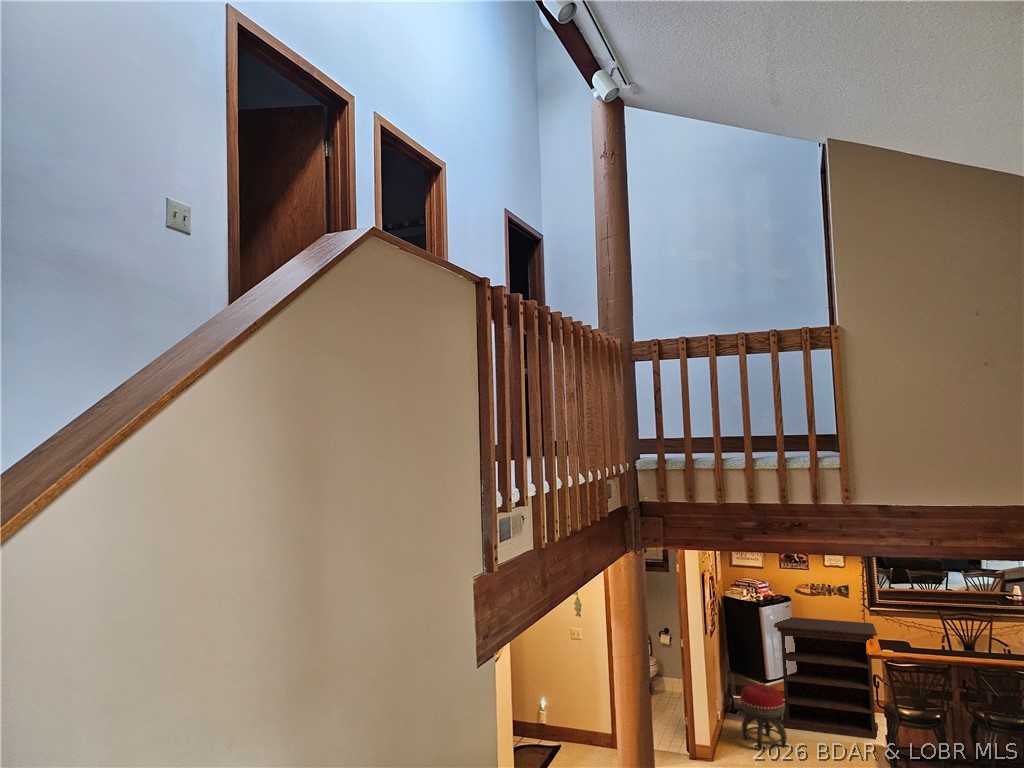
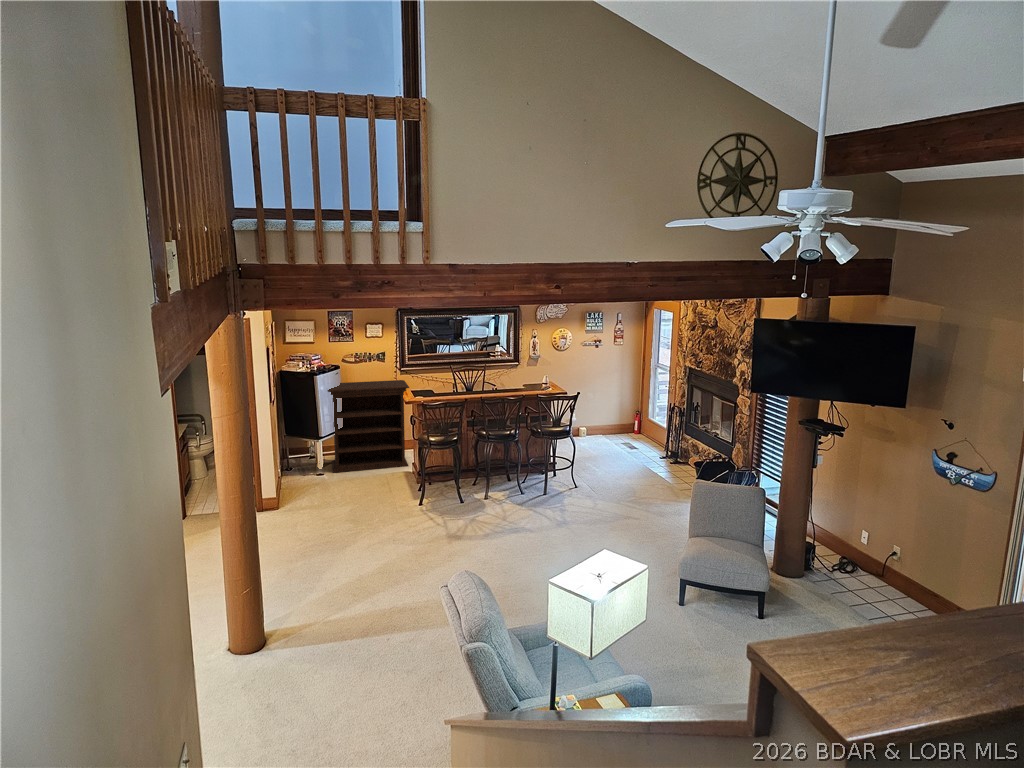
footstool: present [740,684,787,750] -> none [301,440,340,493]

